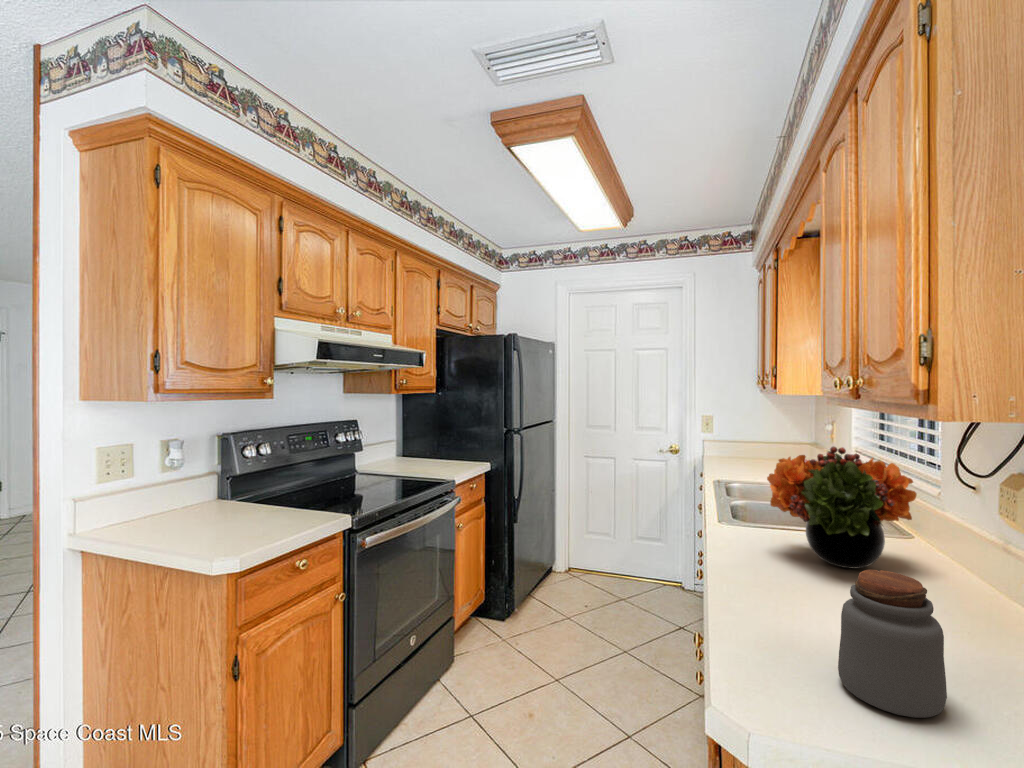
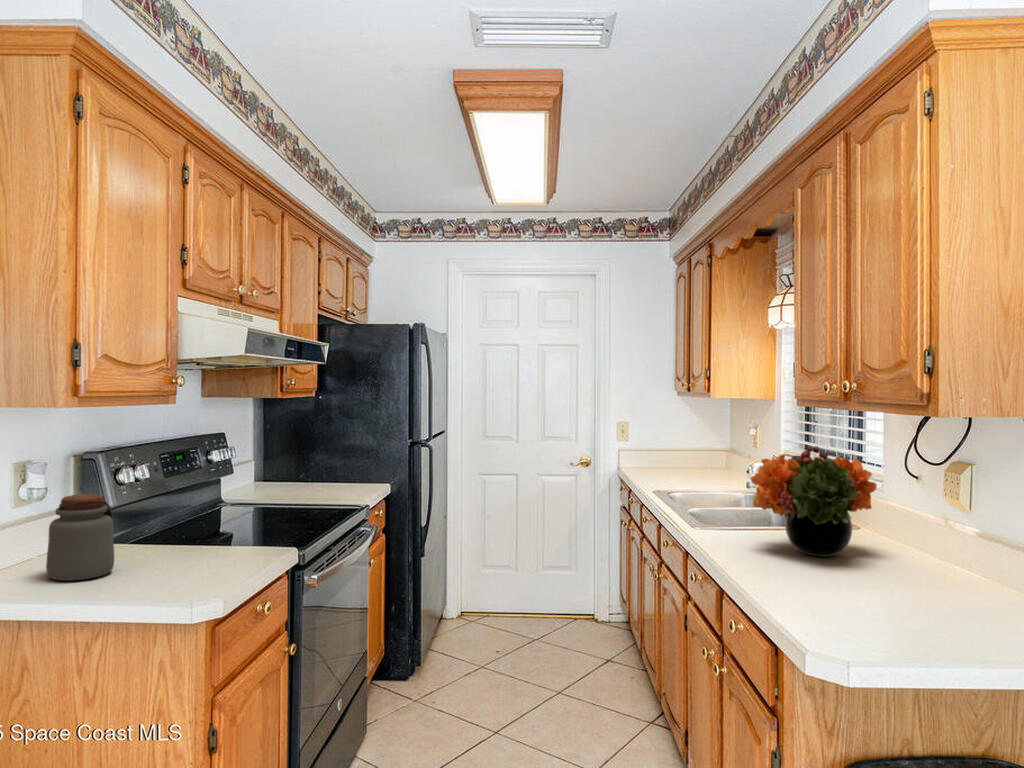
jar: present [838,570,947,718] -> present [46,494,115,581]

